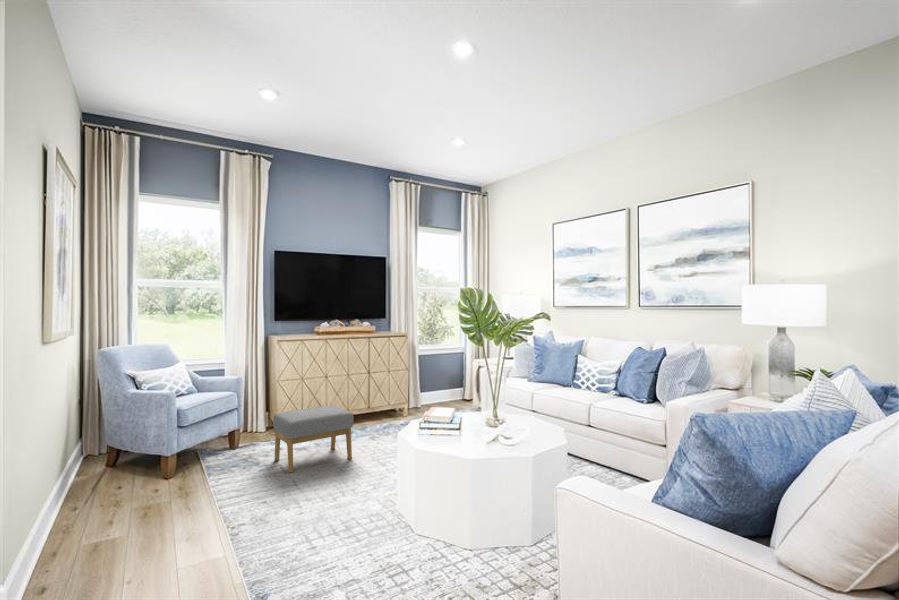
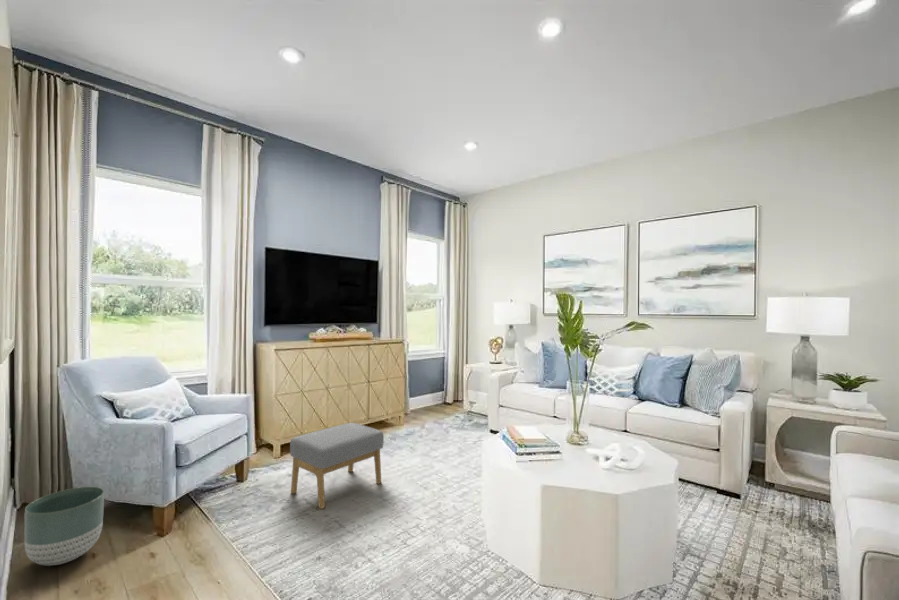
planter: none [74,438,127,489] -> present [25,487,104,566]

